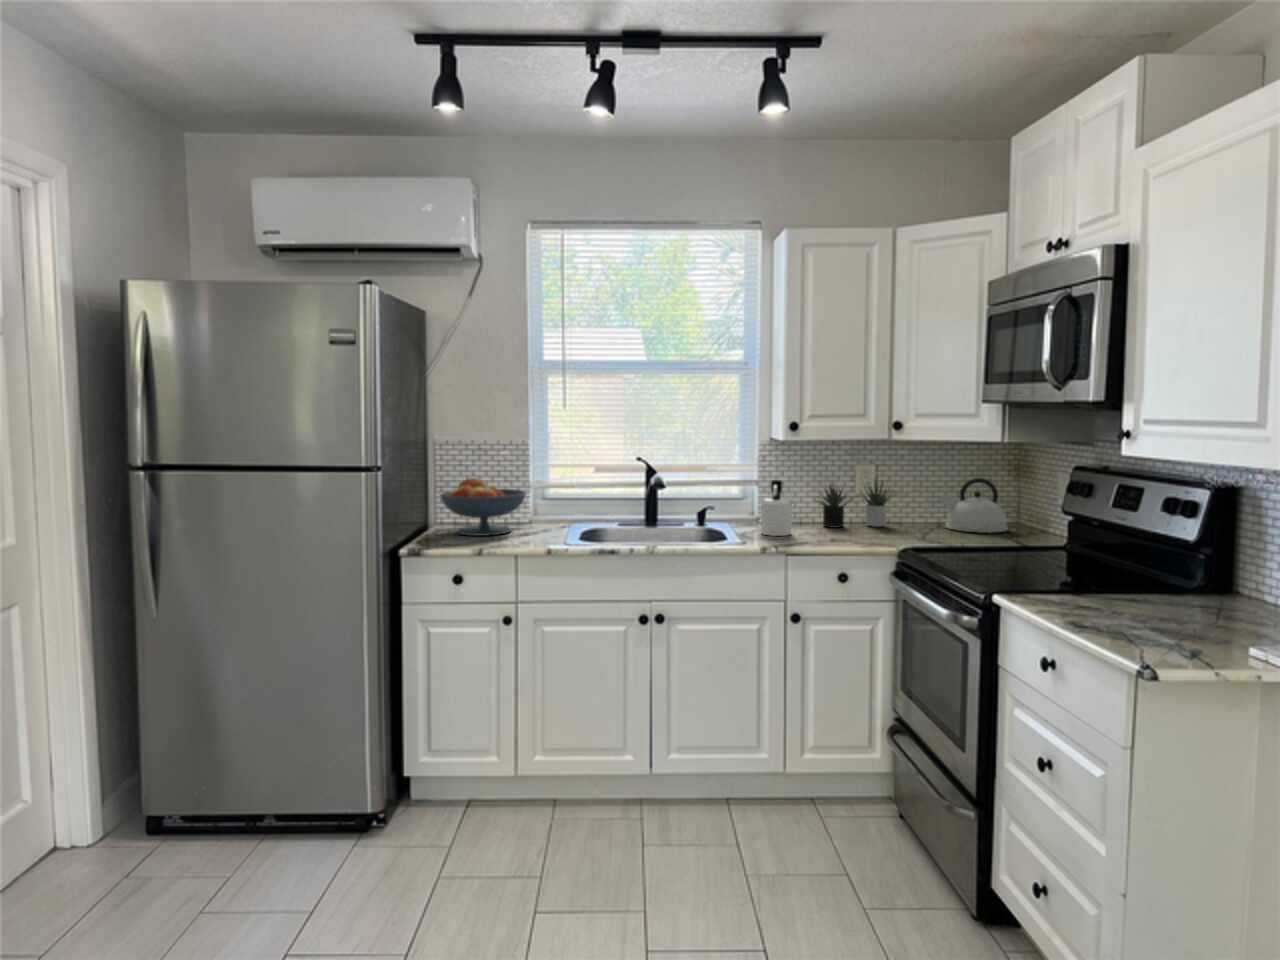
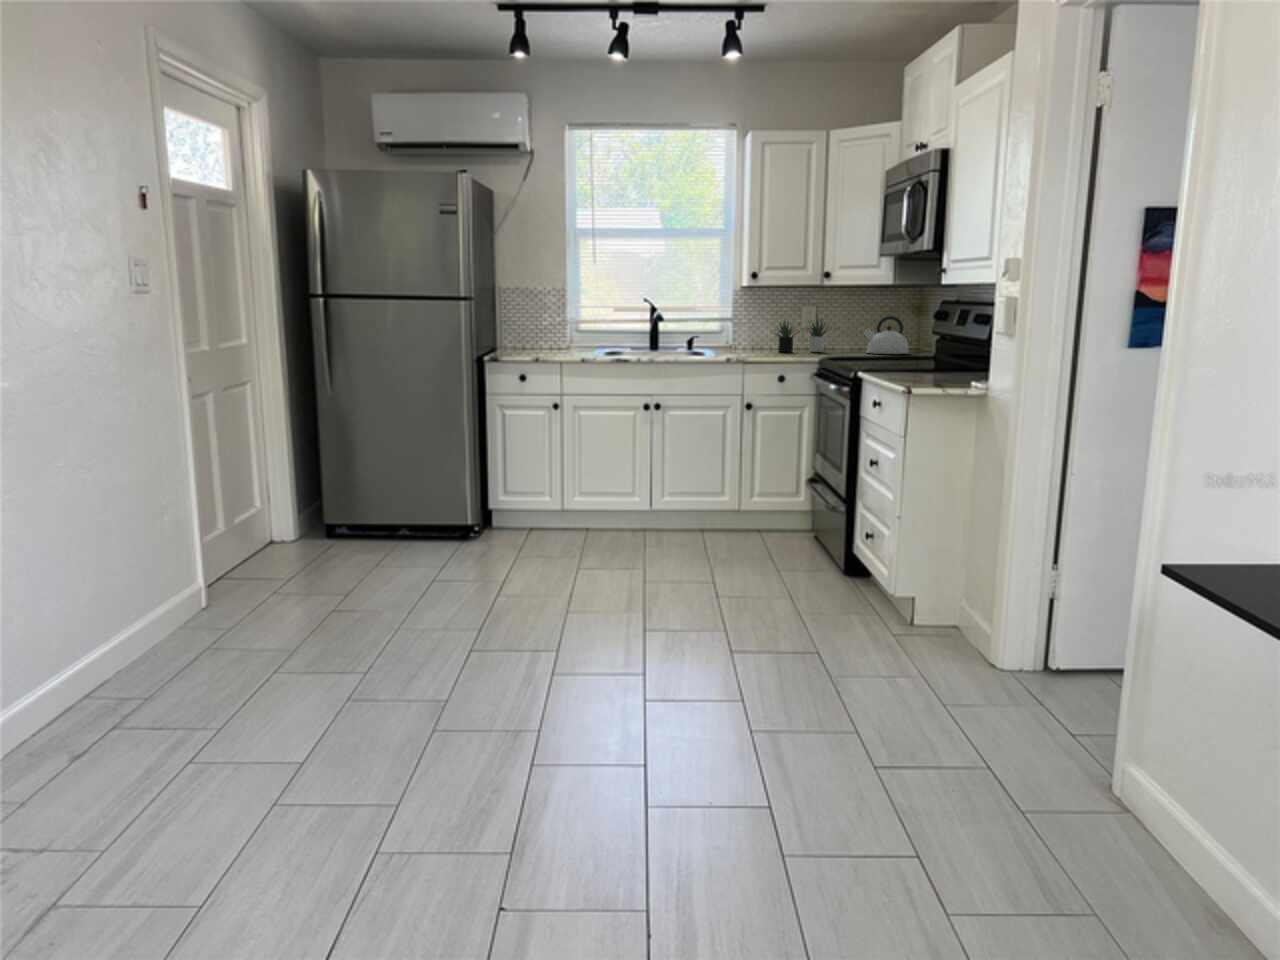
fruit bowl: present [440,478,526,536] -> none [505,314,566,353]
soap dispenser: present [760,480,793,536] -> none [731,315,754,354]

